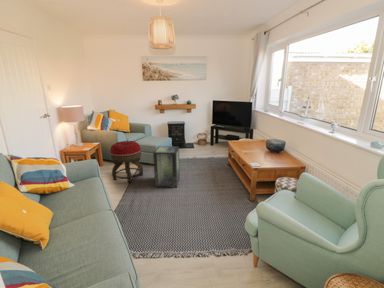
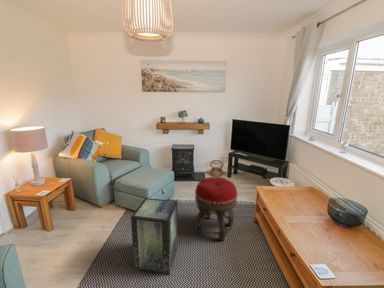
footstool: present [110,141,143,183] -> present [195,177,237,241]

